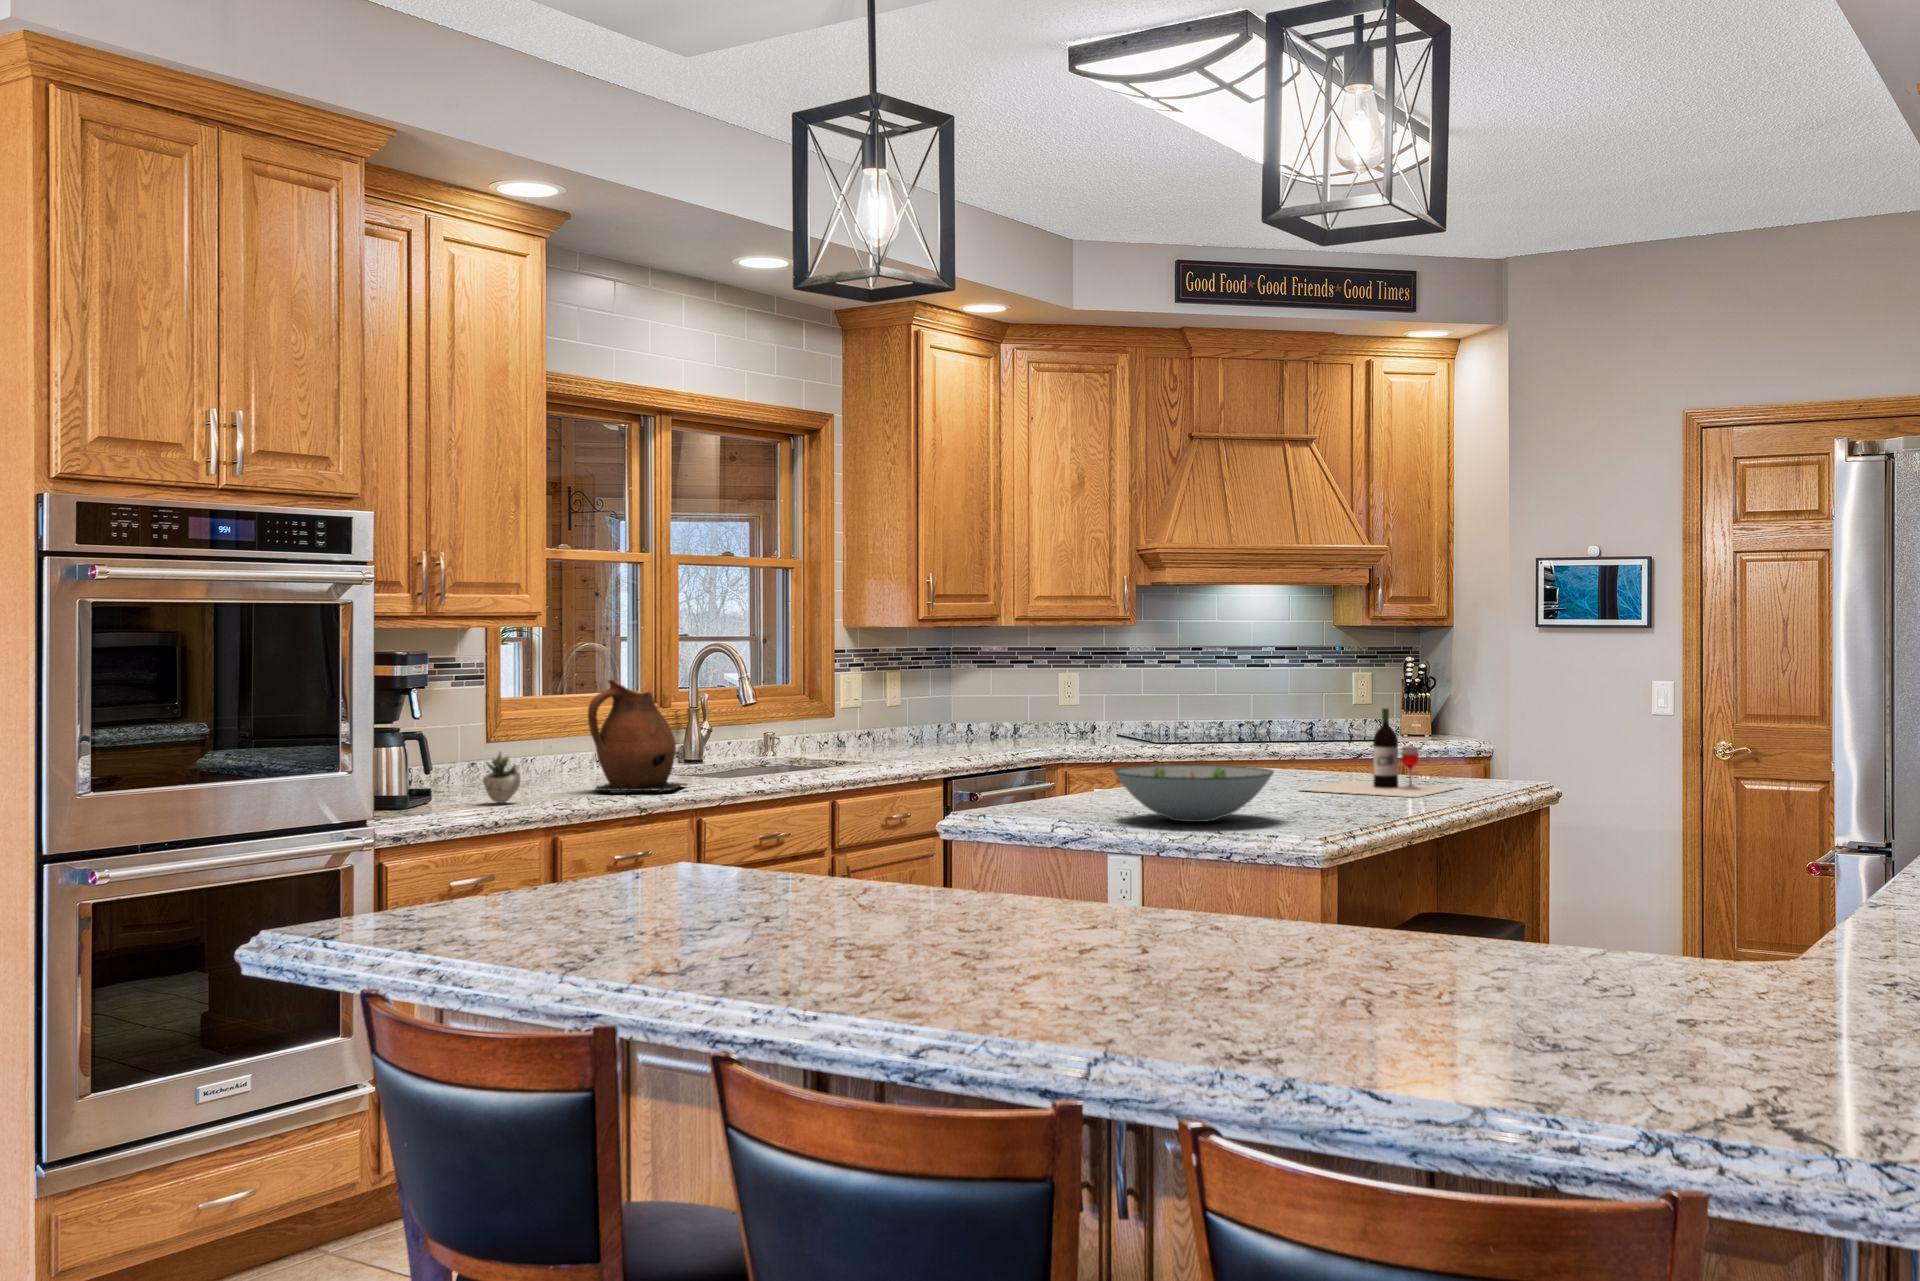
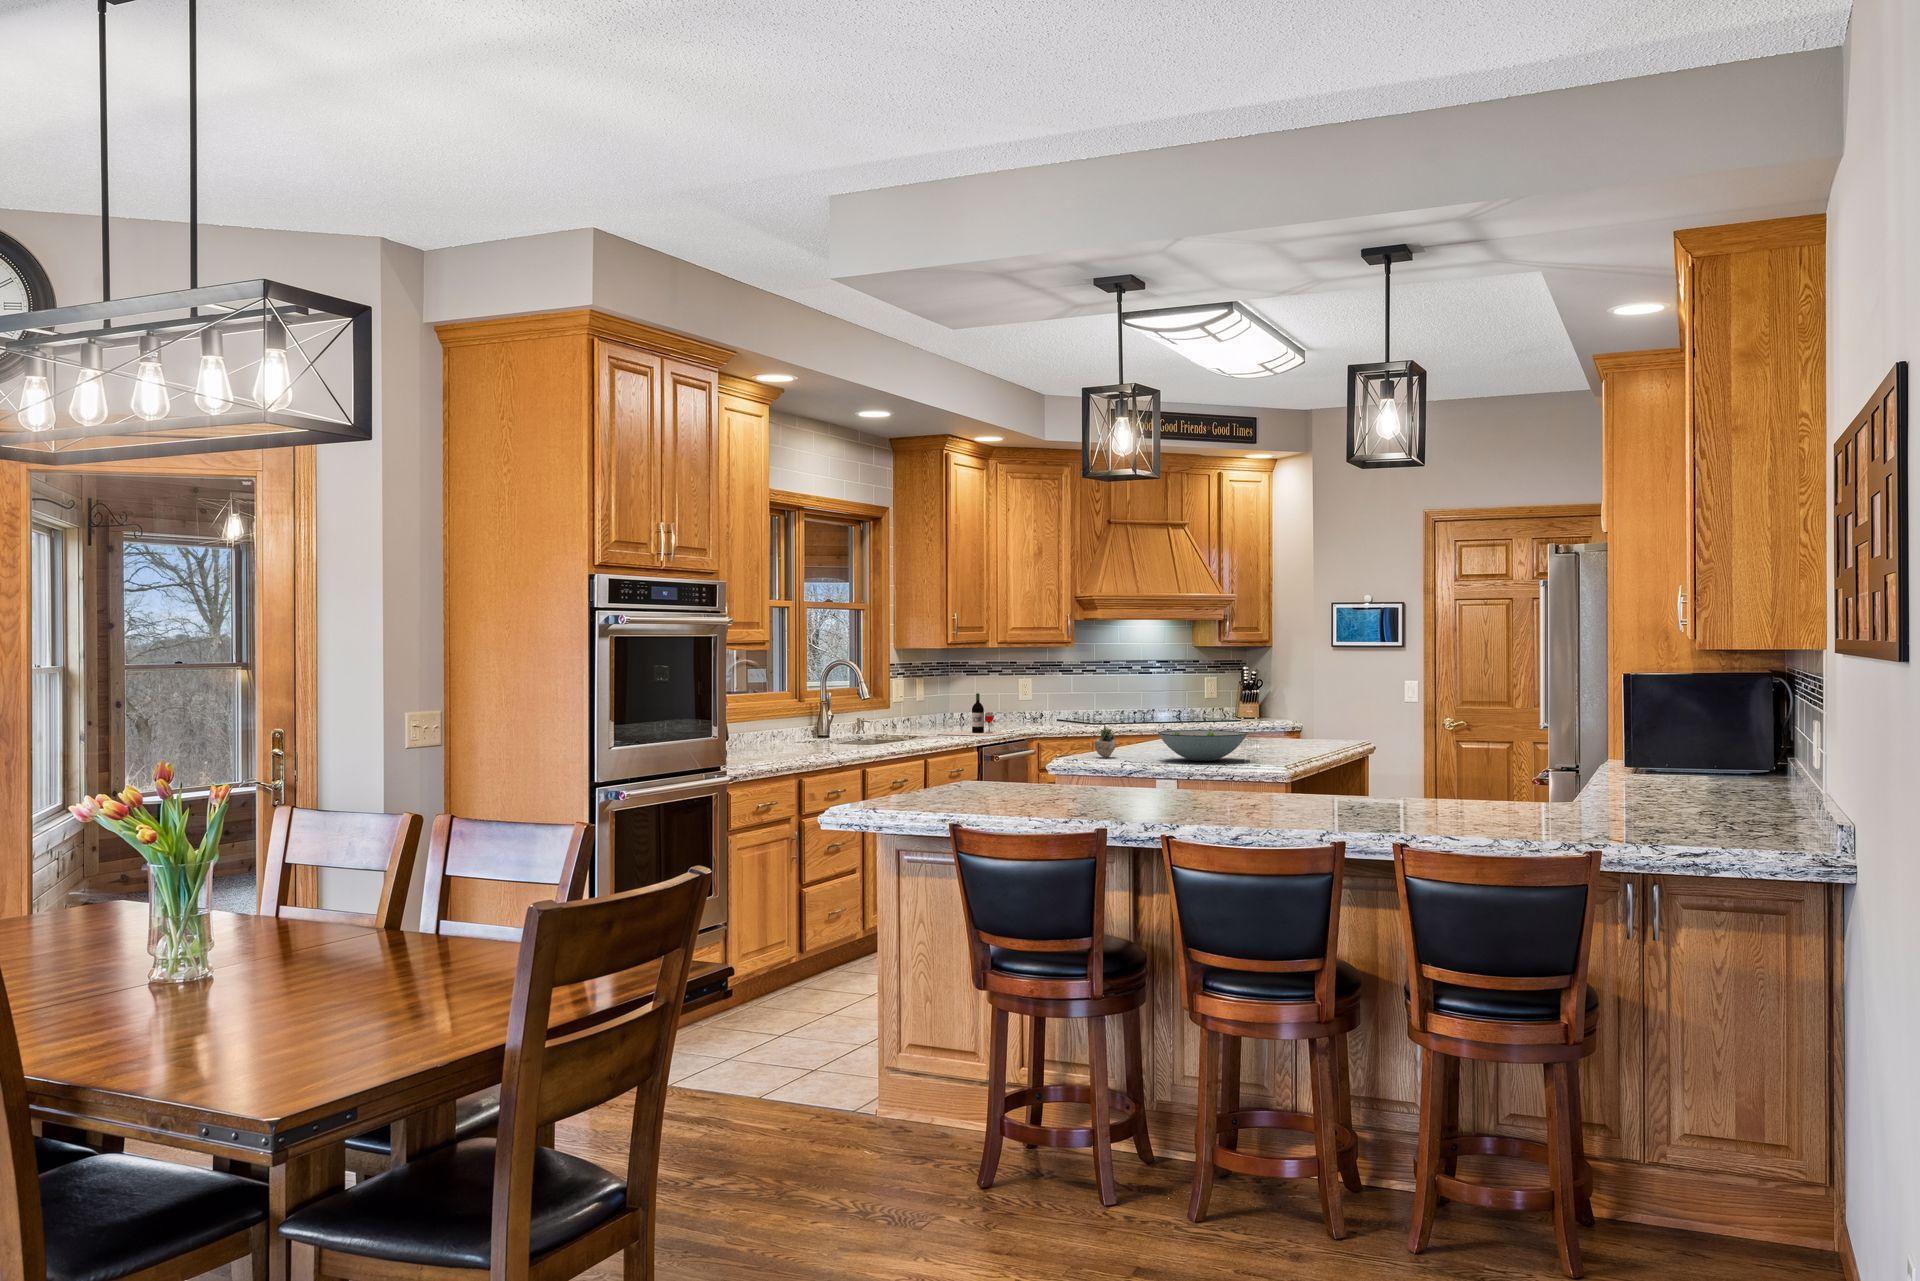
ceramic pitcher: present [588,680,687,792] -> none [802,683,859,753]
wine bottle: present [1304,708,1458,797] -> present [940,693,1012,736]
succulent plant: present [483,752,520,803] -> present [1094,722,1138,757]

